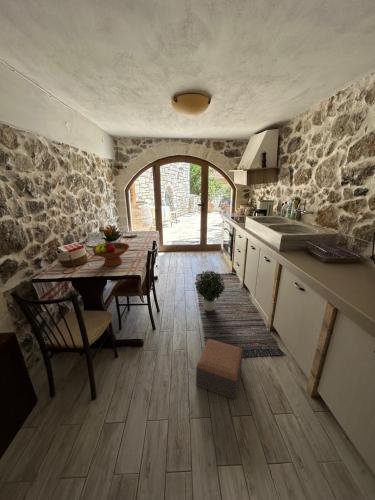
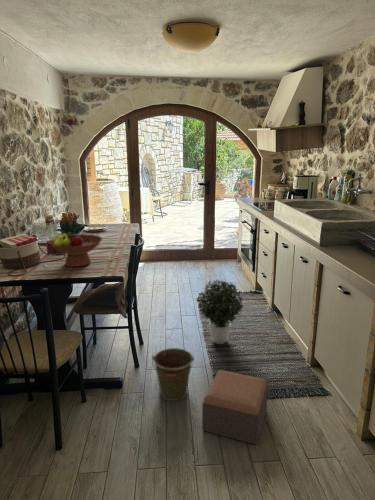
bucket: none [163,320,192,358] -> present [152,348,194,401]

